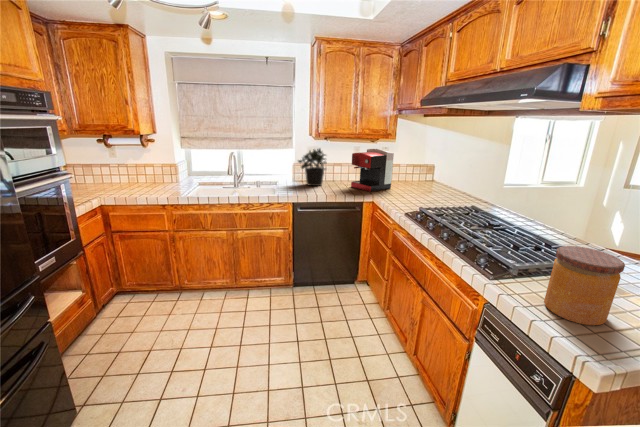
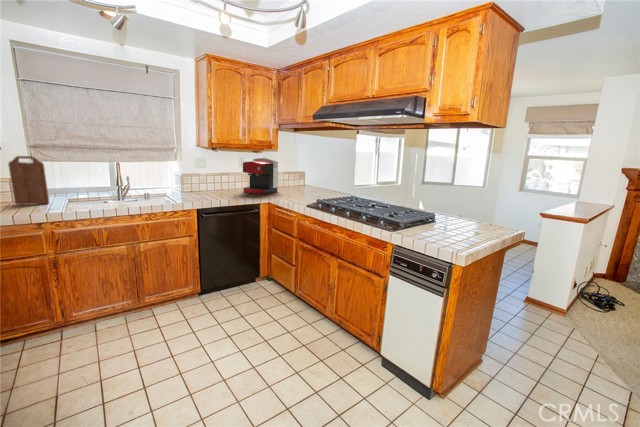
cutting board: none [159,147,183,187] -> present [8,156,49,204]
potted plant: present [298,149,326,186] -> none [188,158,221,194]
jar: present [544,246,625,325] -> none [425,202,460,242]

